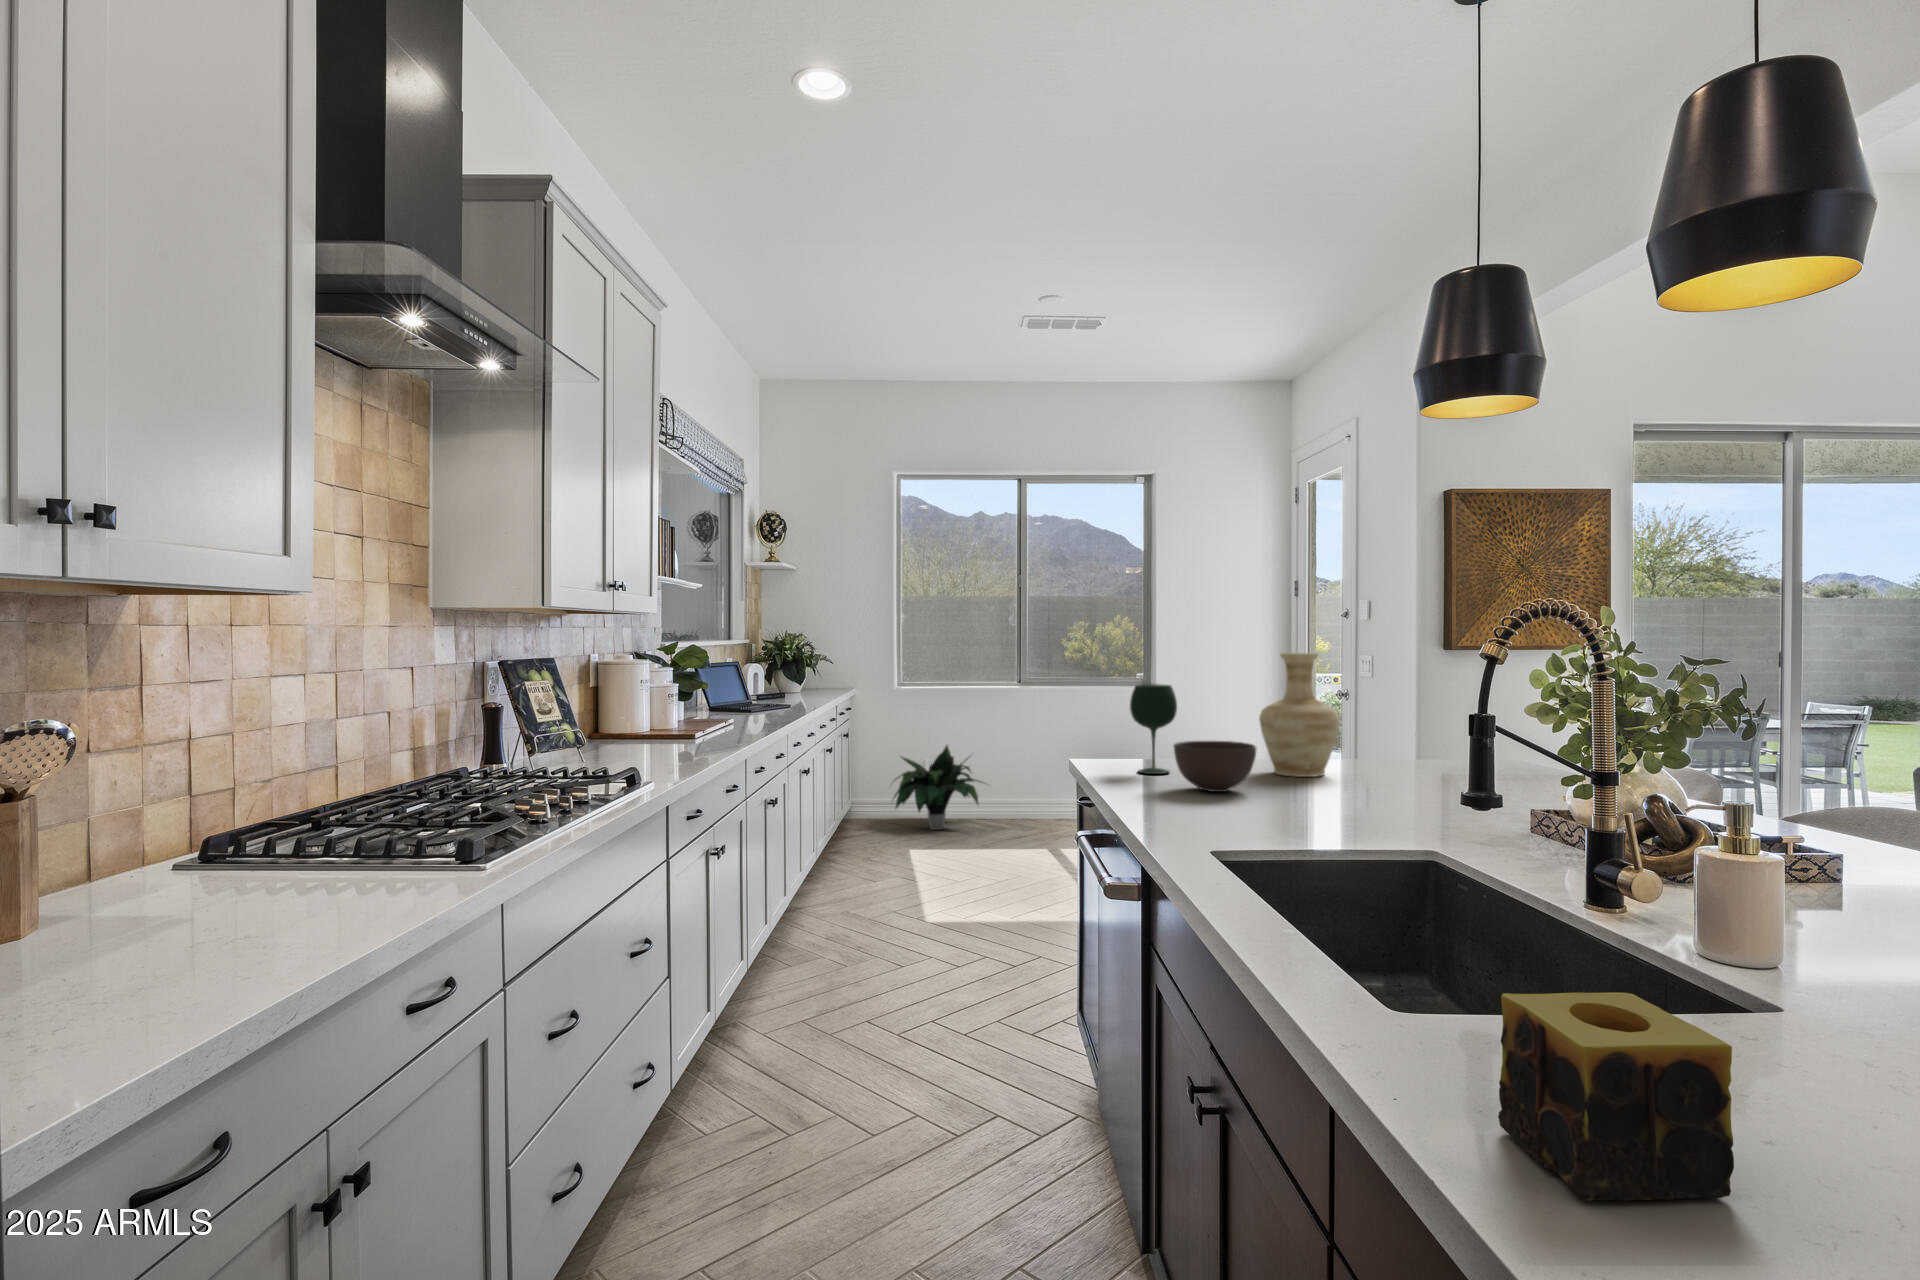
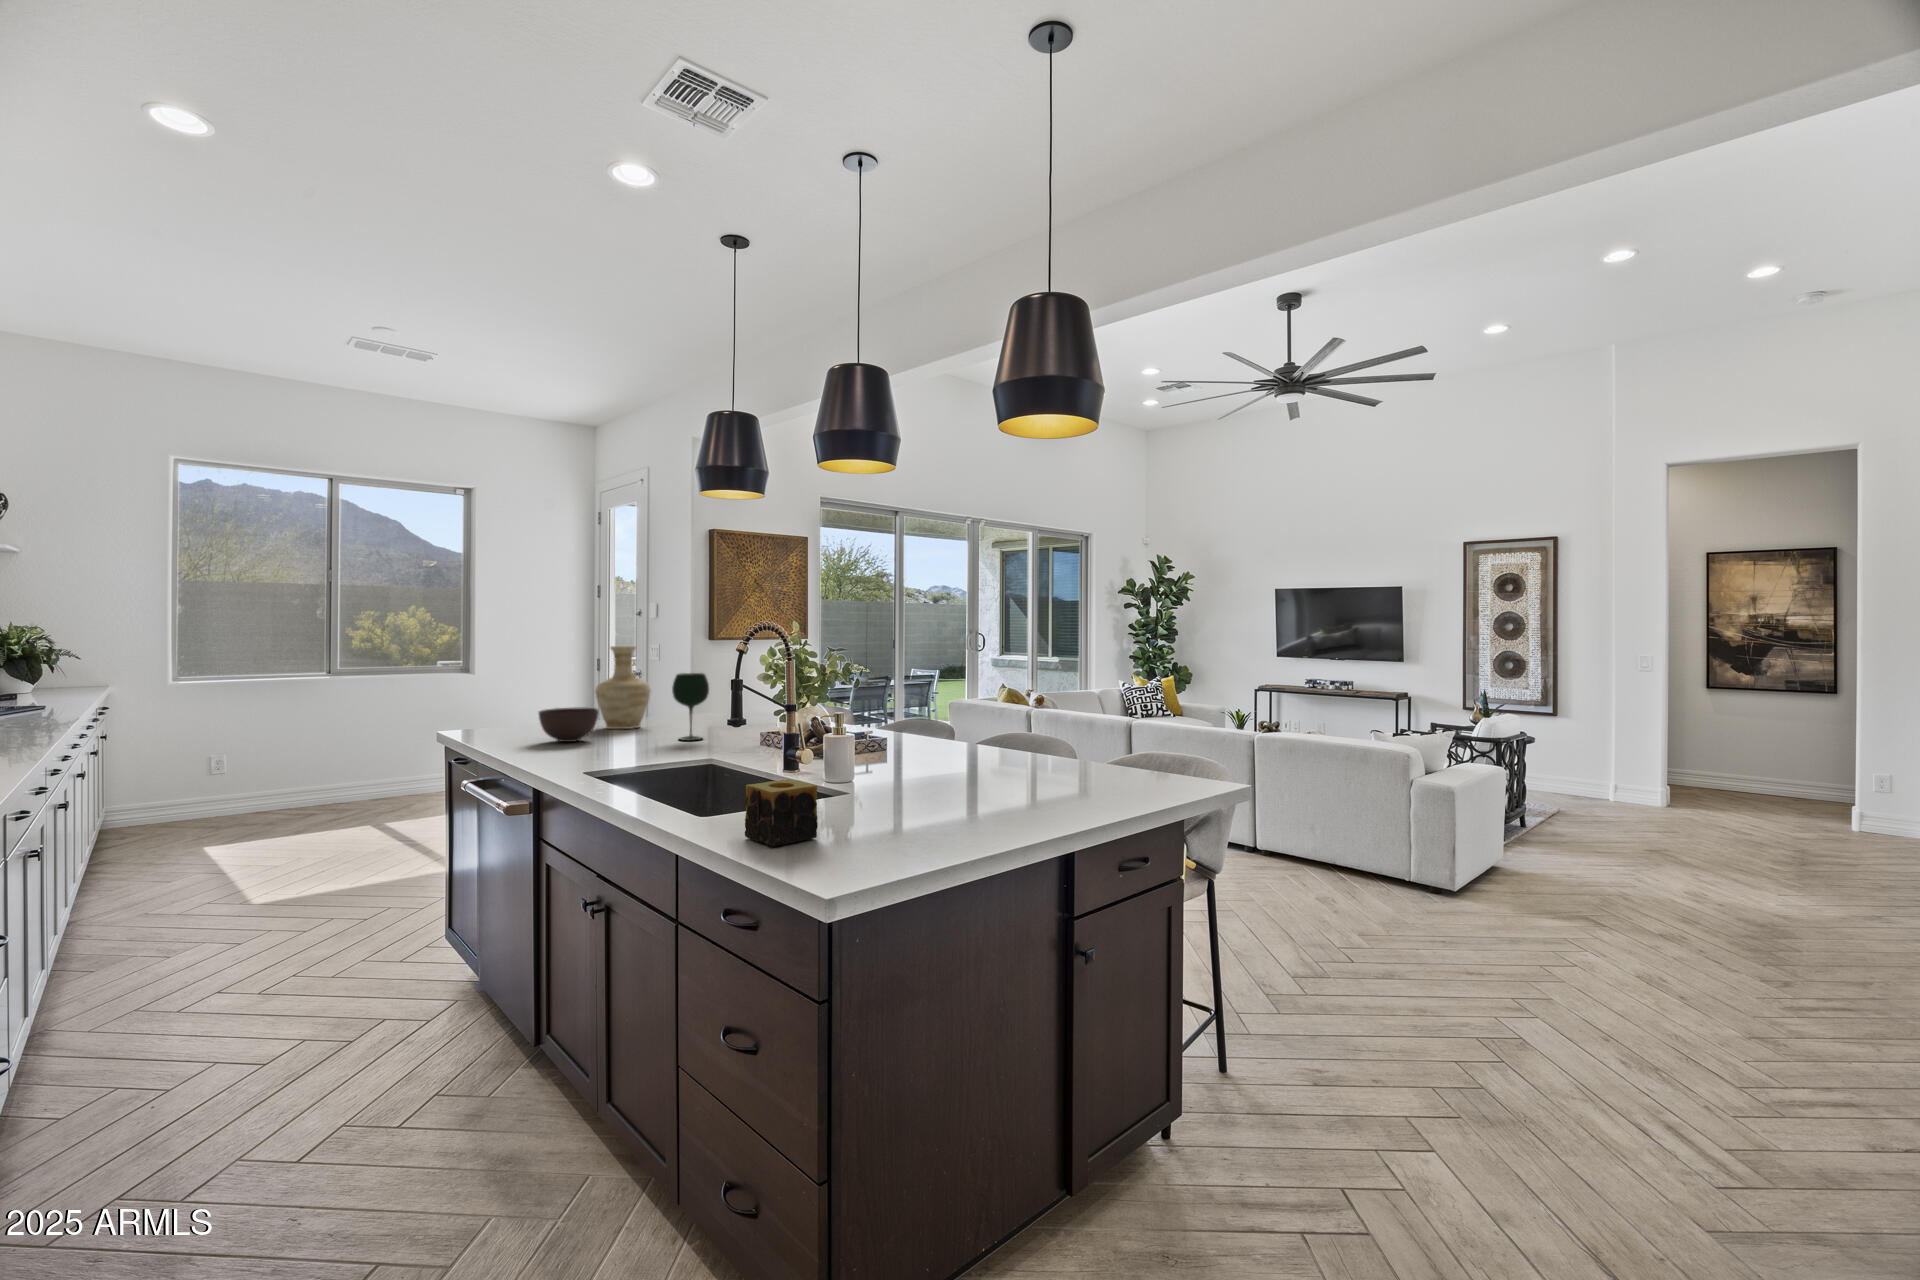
wine glass: present [1130,684,1177,774] -> present [672,673,709,741]
potted plant: present [894,746,979,830] -> none [161,738,298,826]

